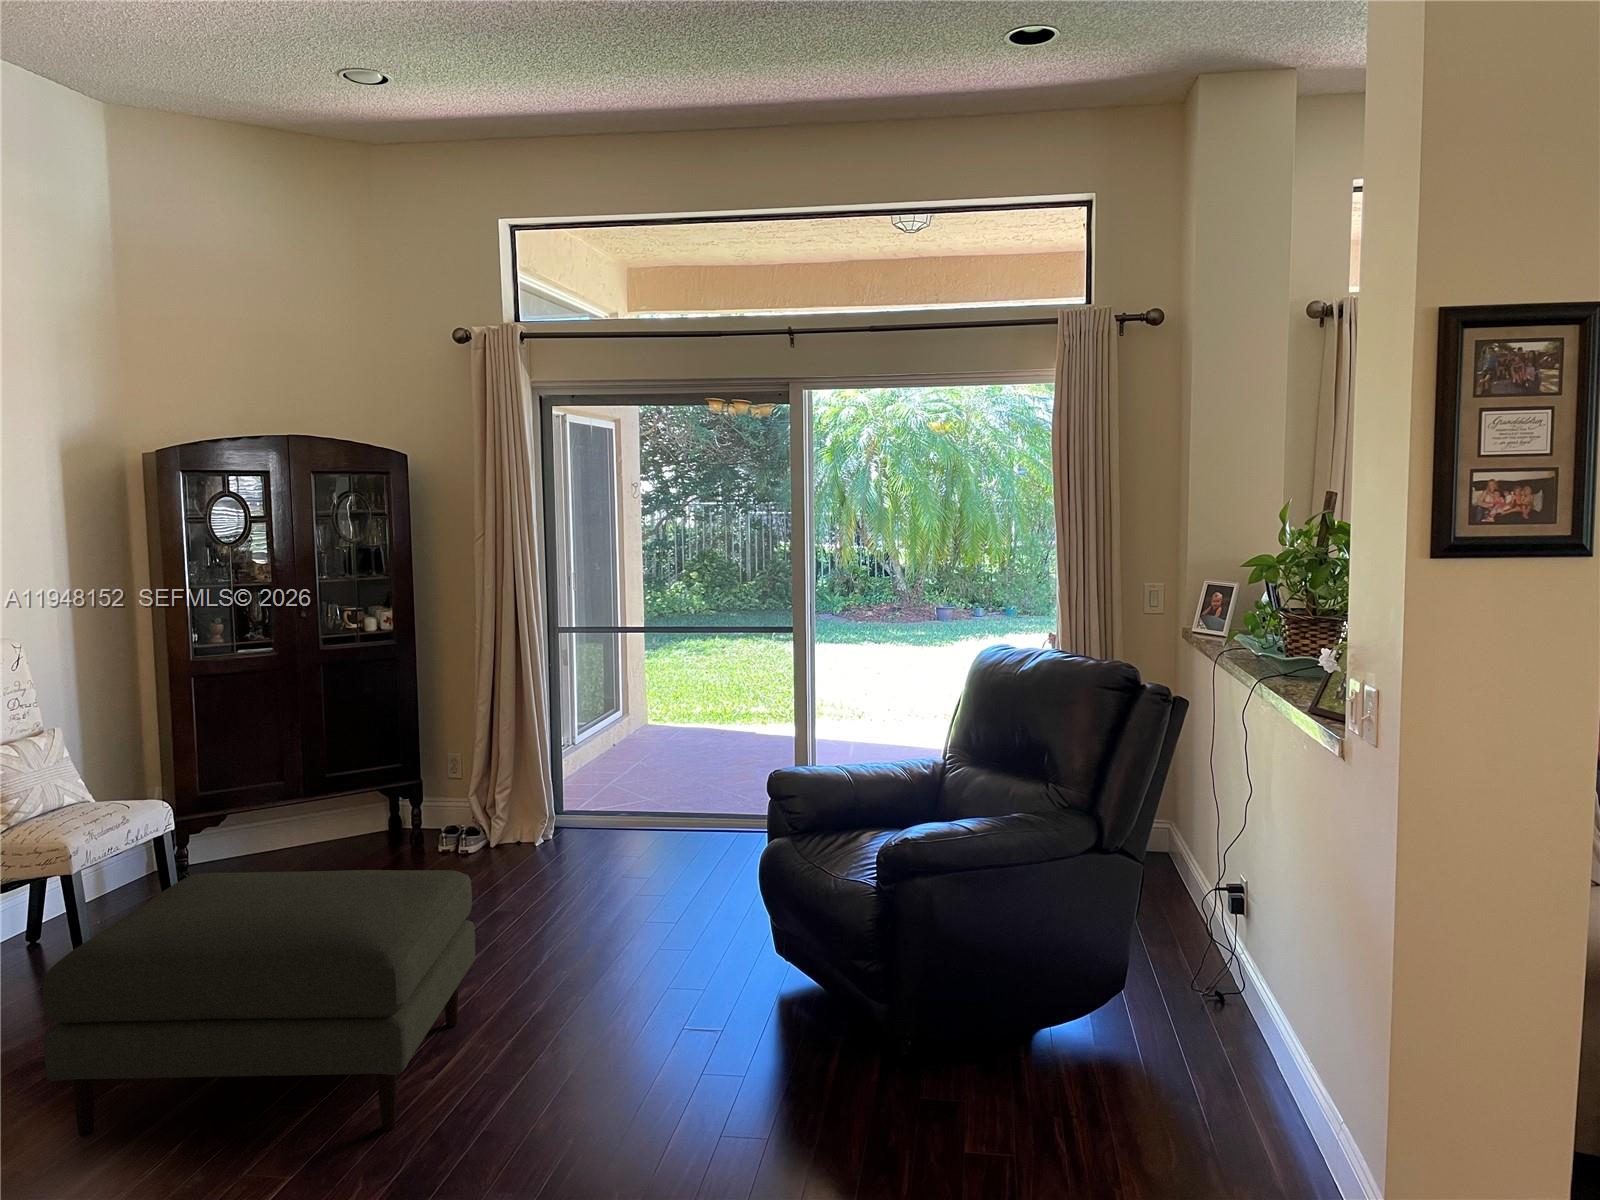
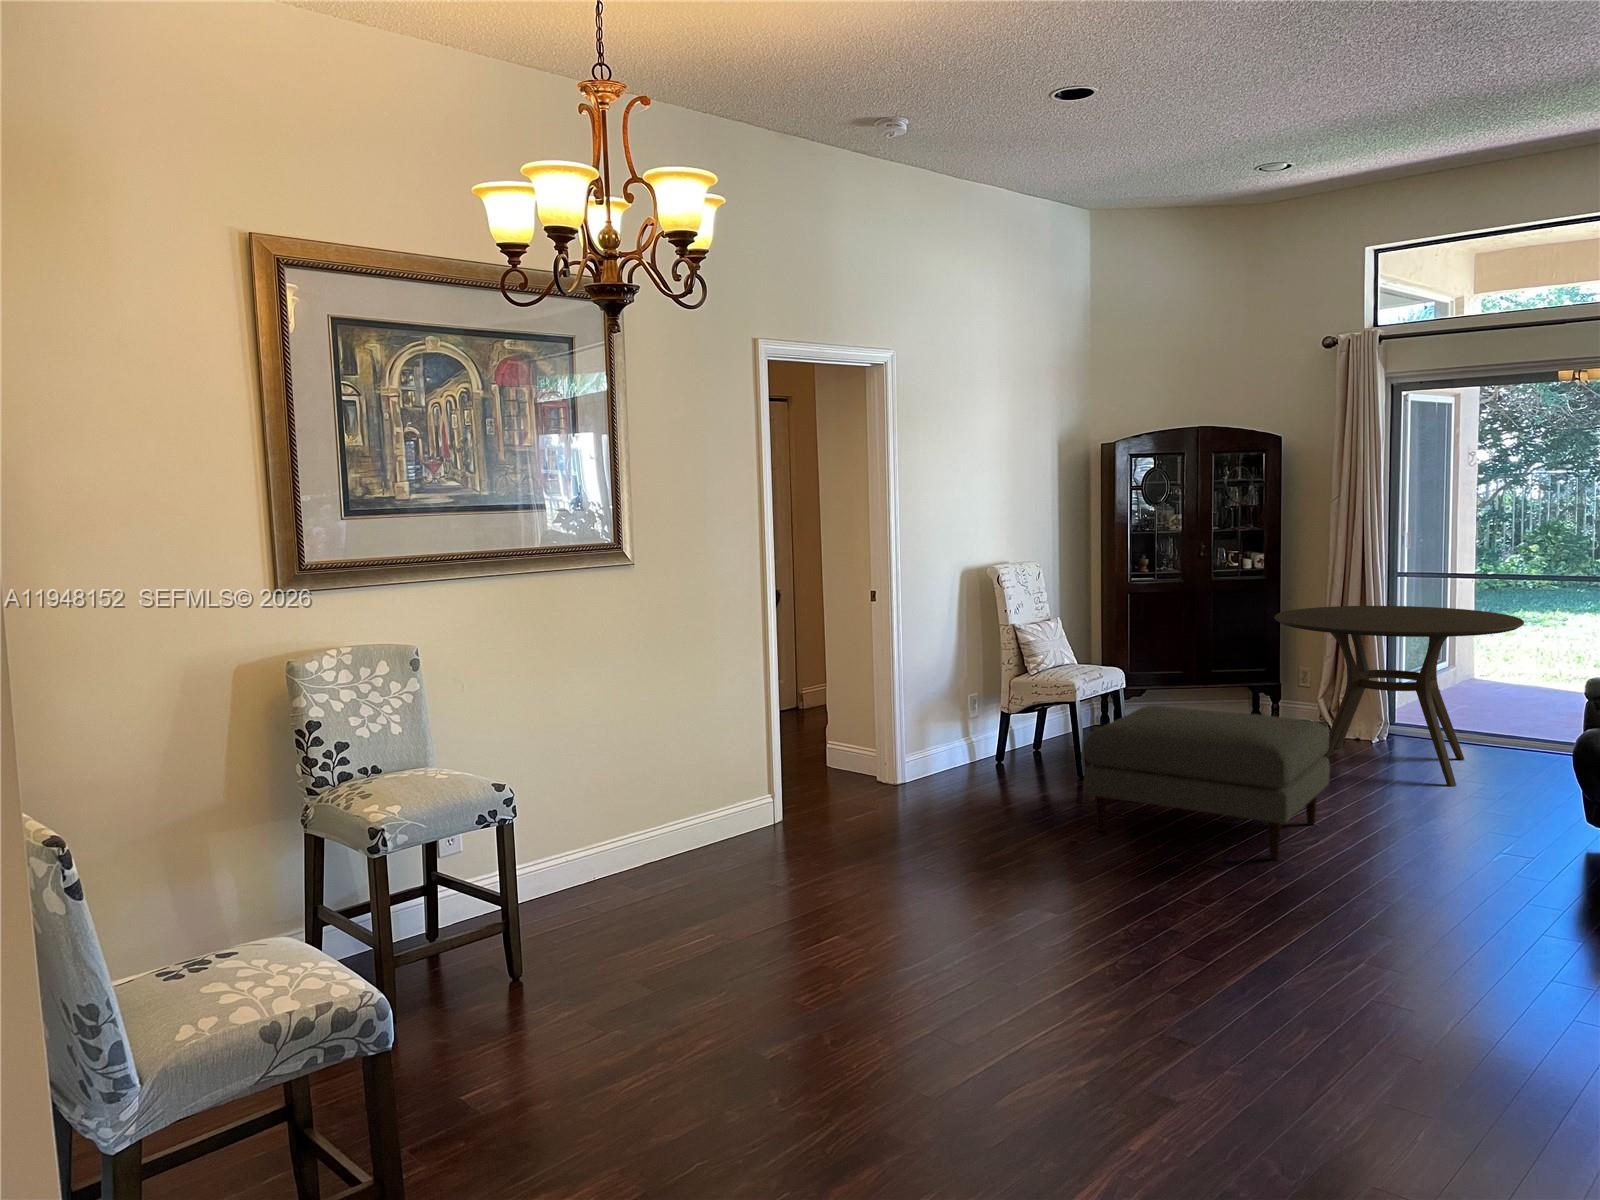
dining table: none [403,672,697,914] -> present [1275,606,1524,786]

